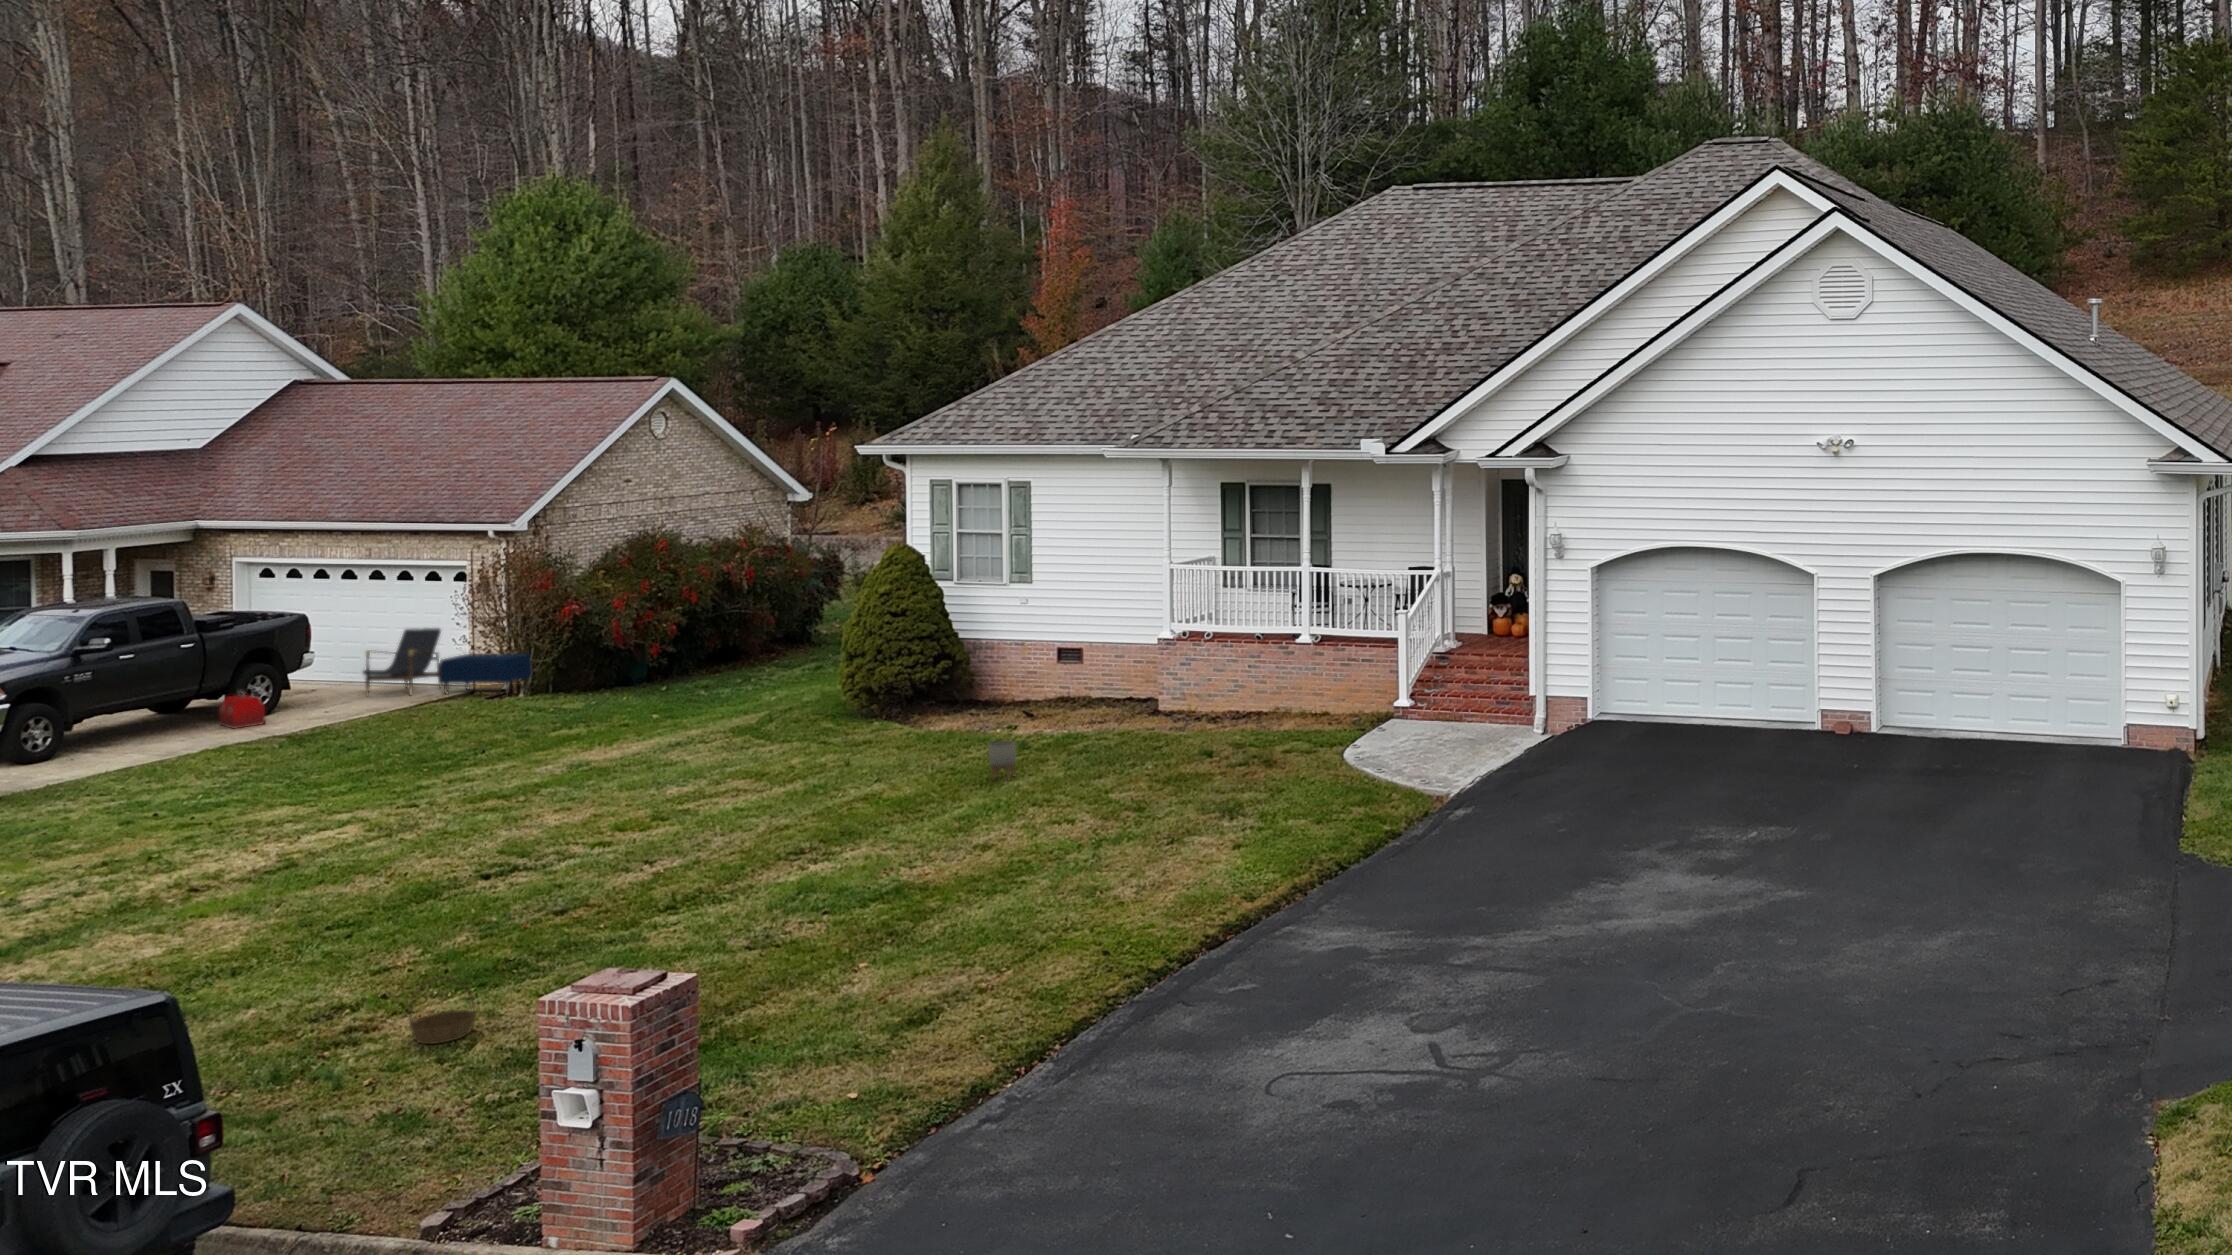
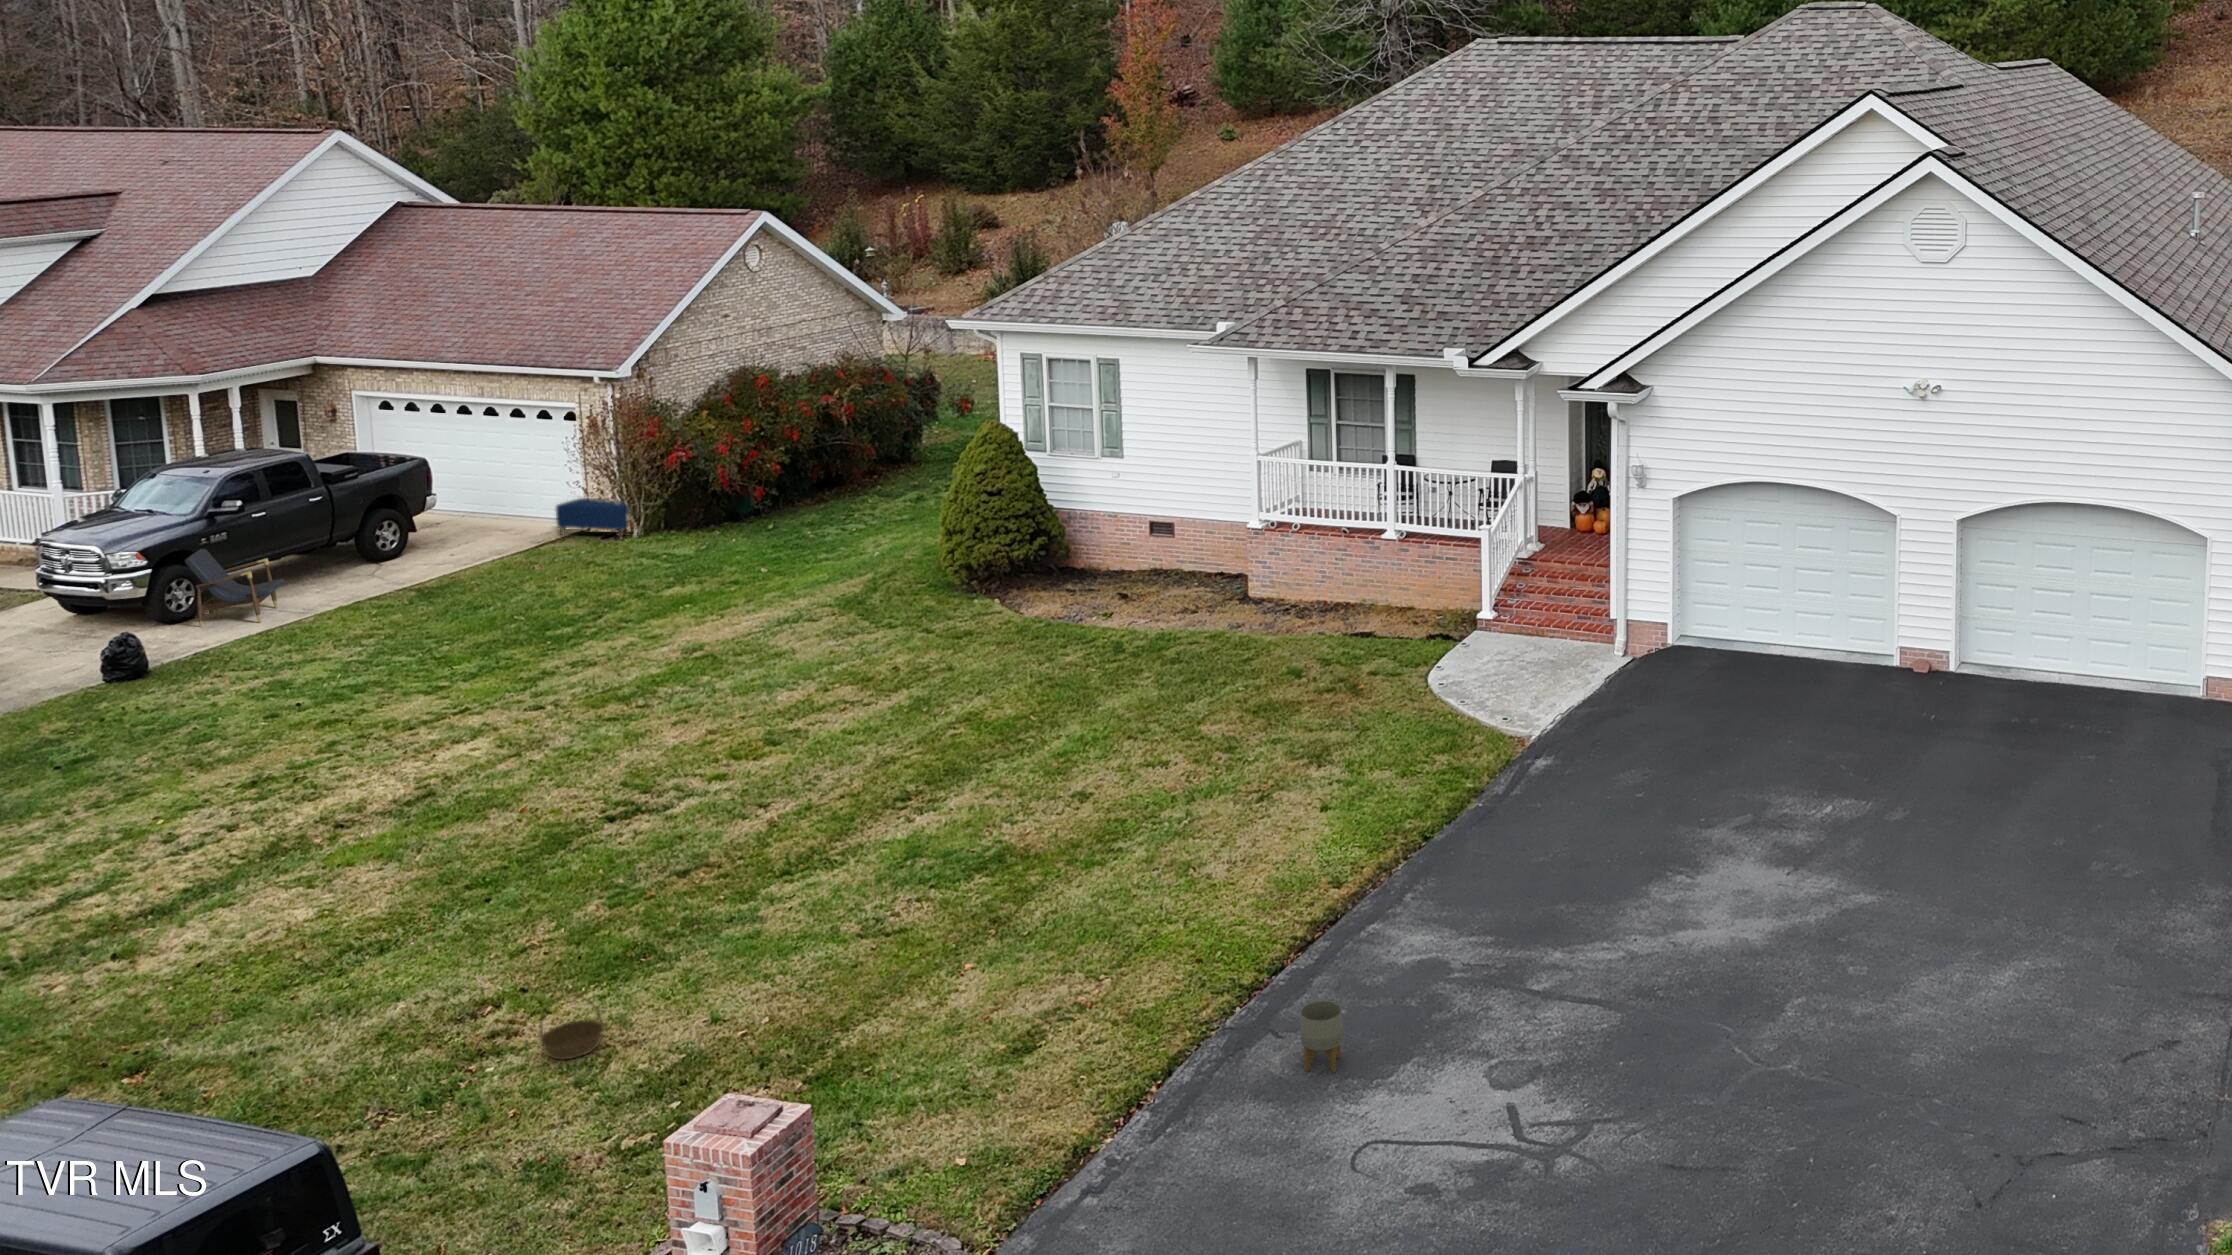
lounge chair: present [363,628,442,695] -> present [185,549,284,627]
toolbox: present [219,690,265,728] -> none [349,538,394,576]
planter: present [988,740,1016,780] -> present [1300,1000,1343,1072]

